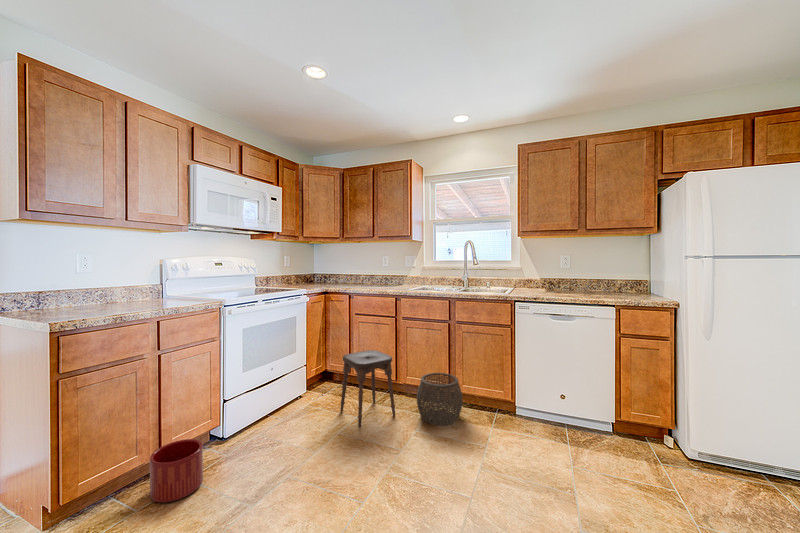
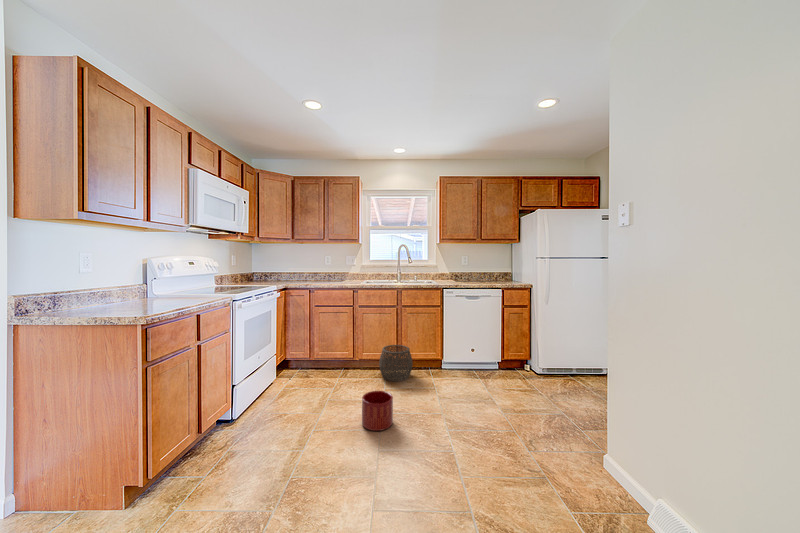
stool: present [340,350,395,427] -> none [318,333,364,392]
planter: present [150,439,203,503] -> present [362,391,393,431]

